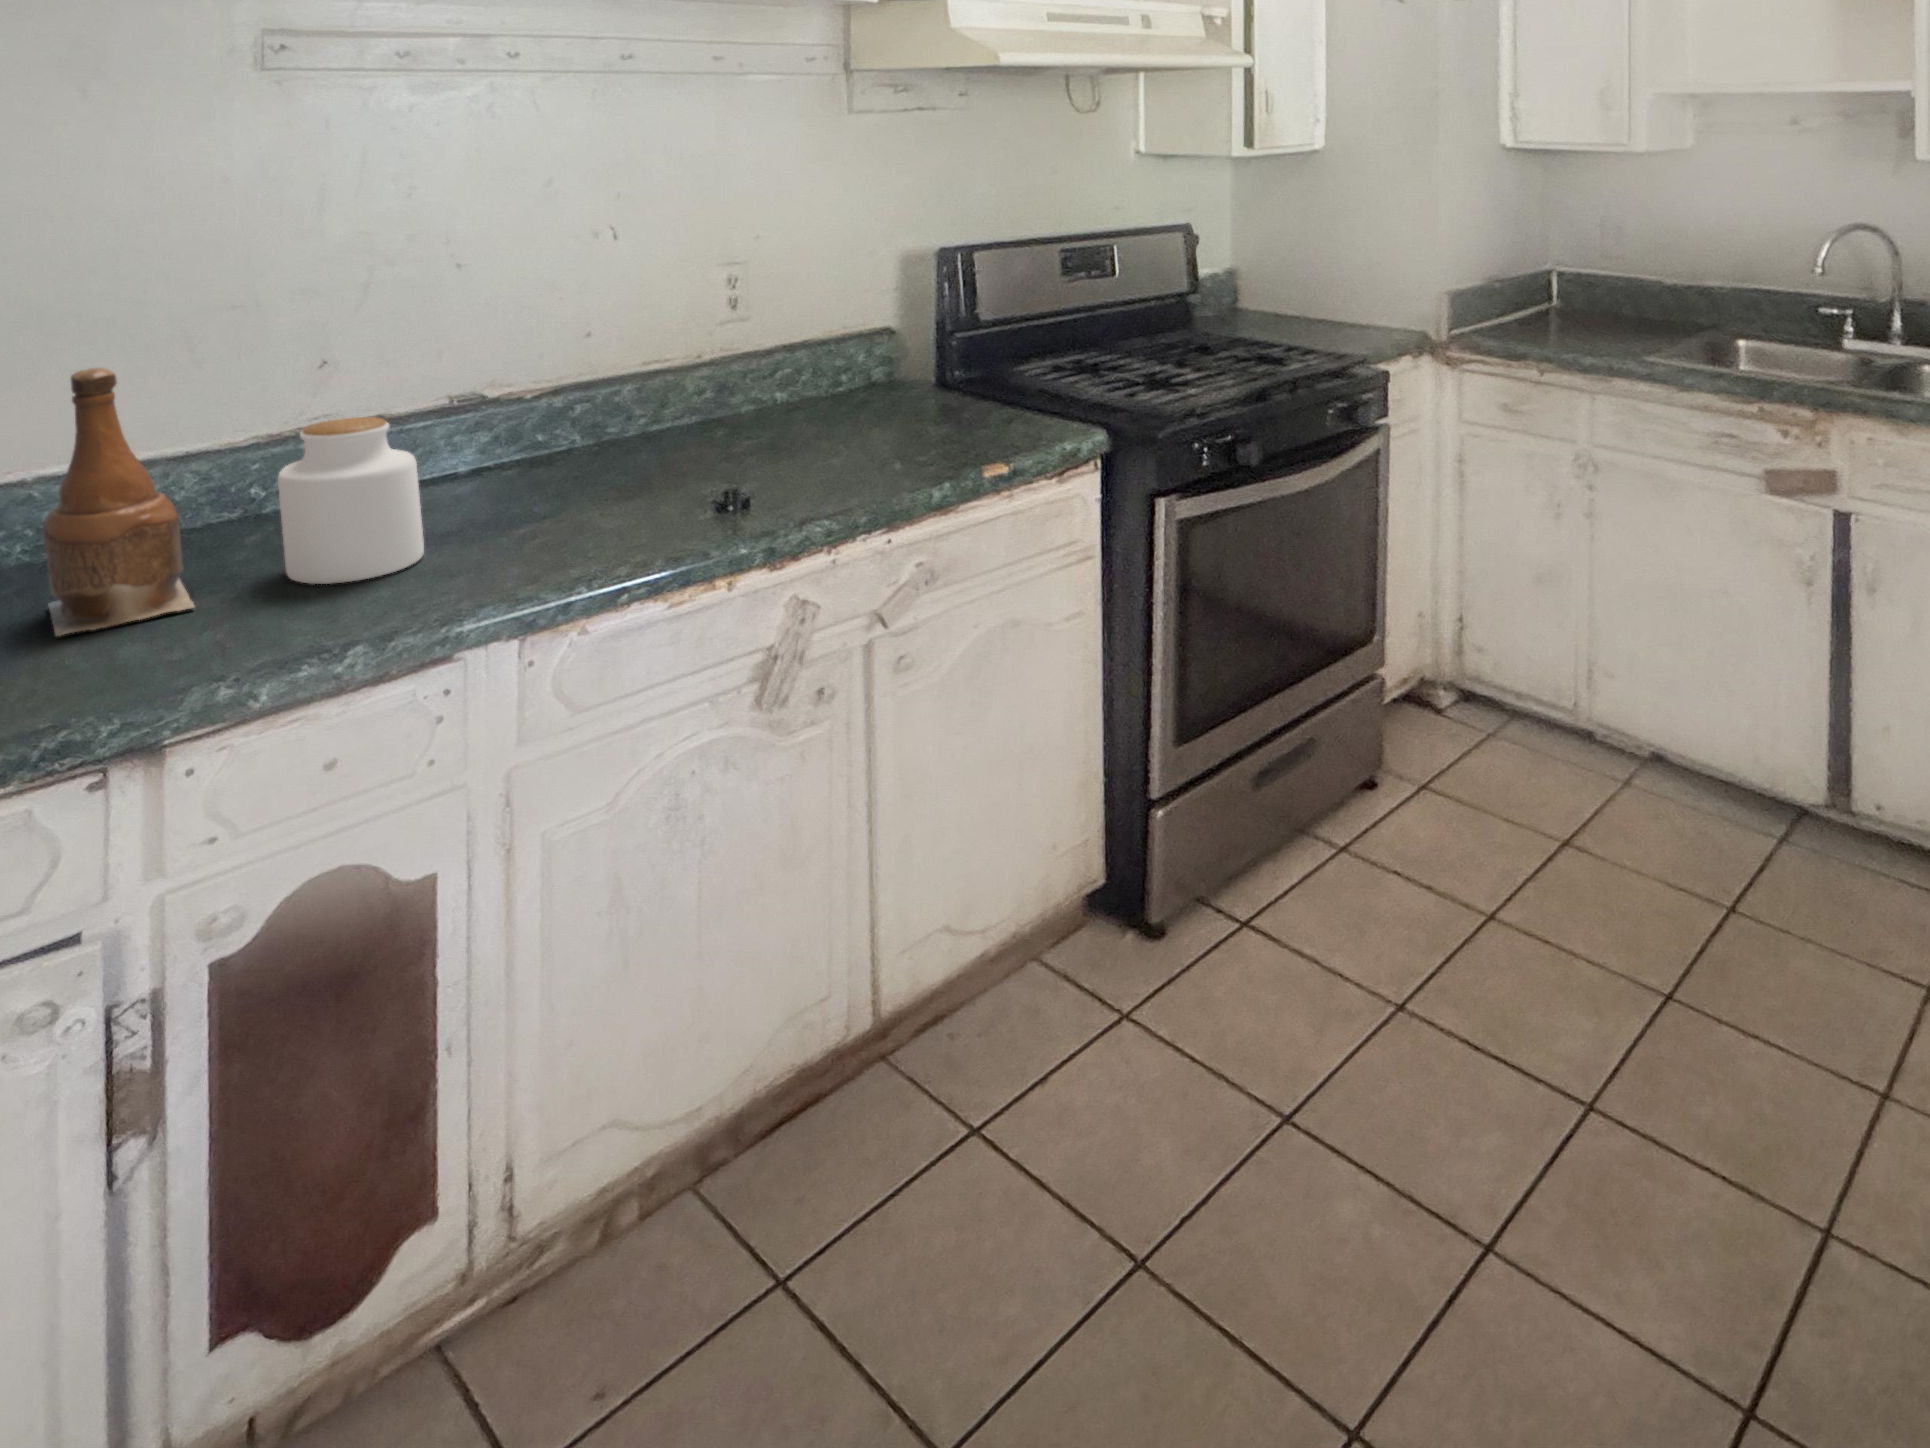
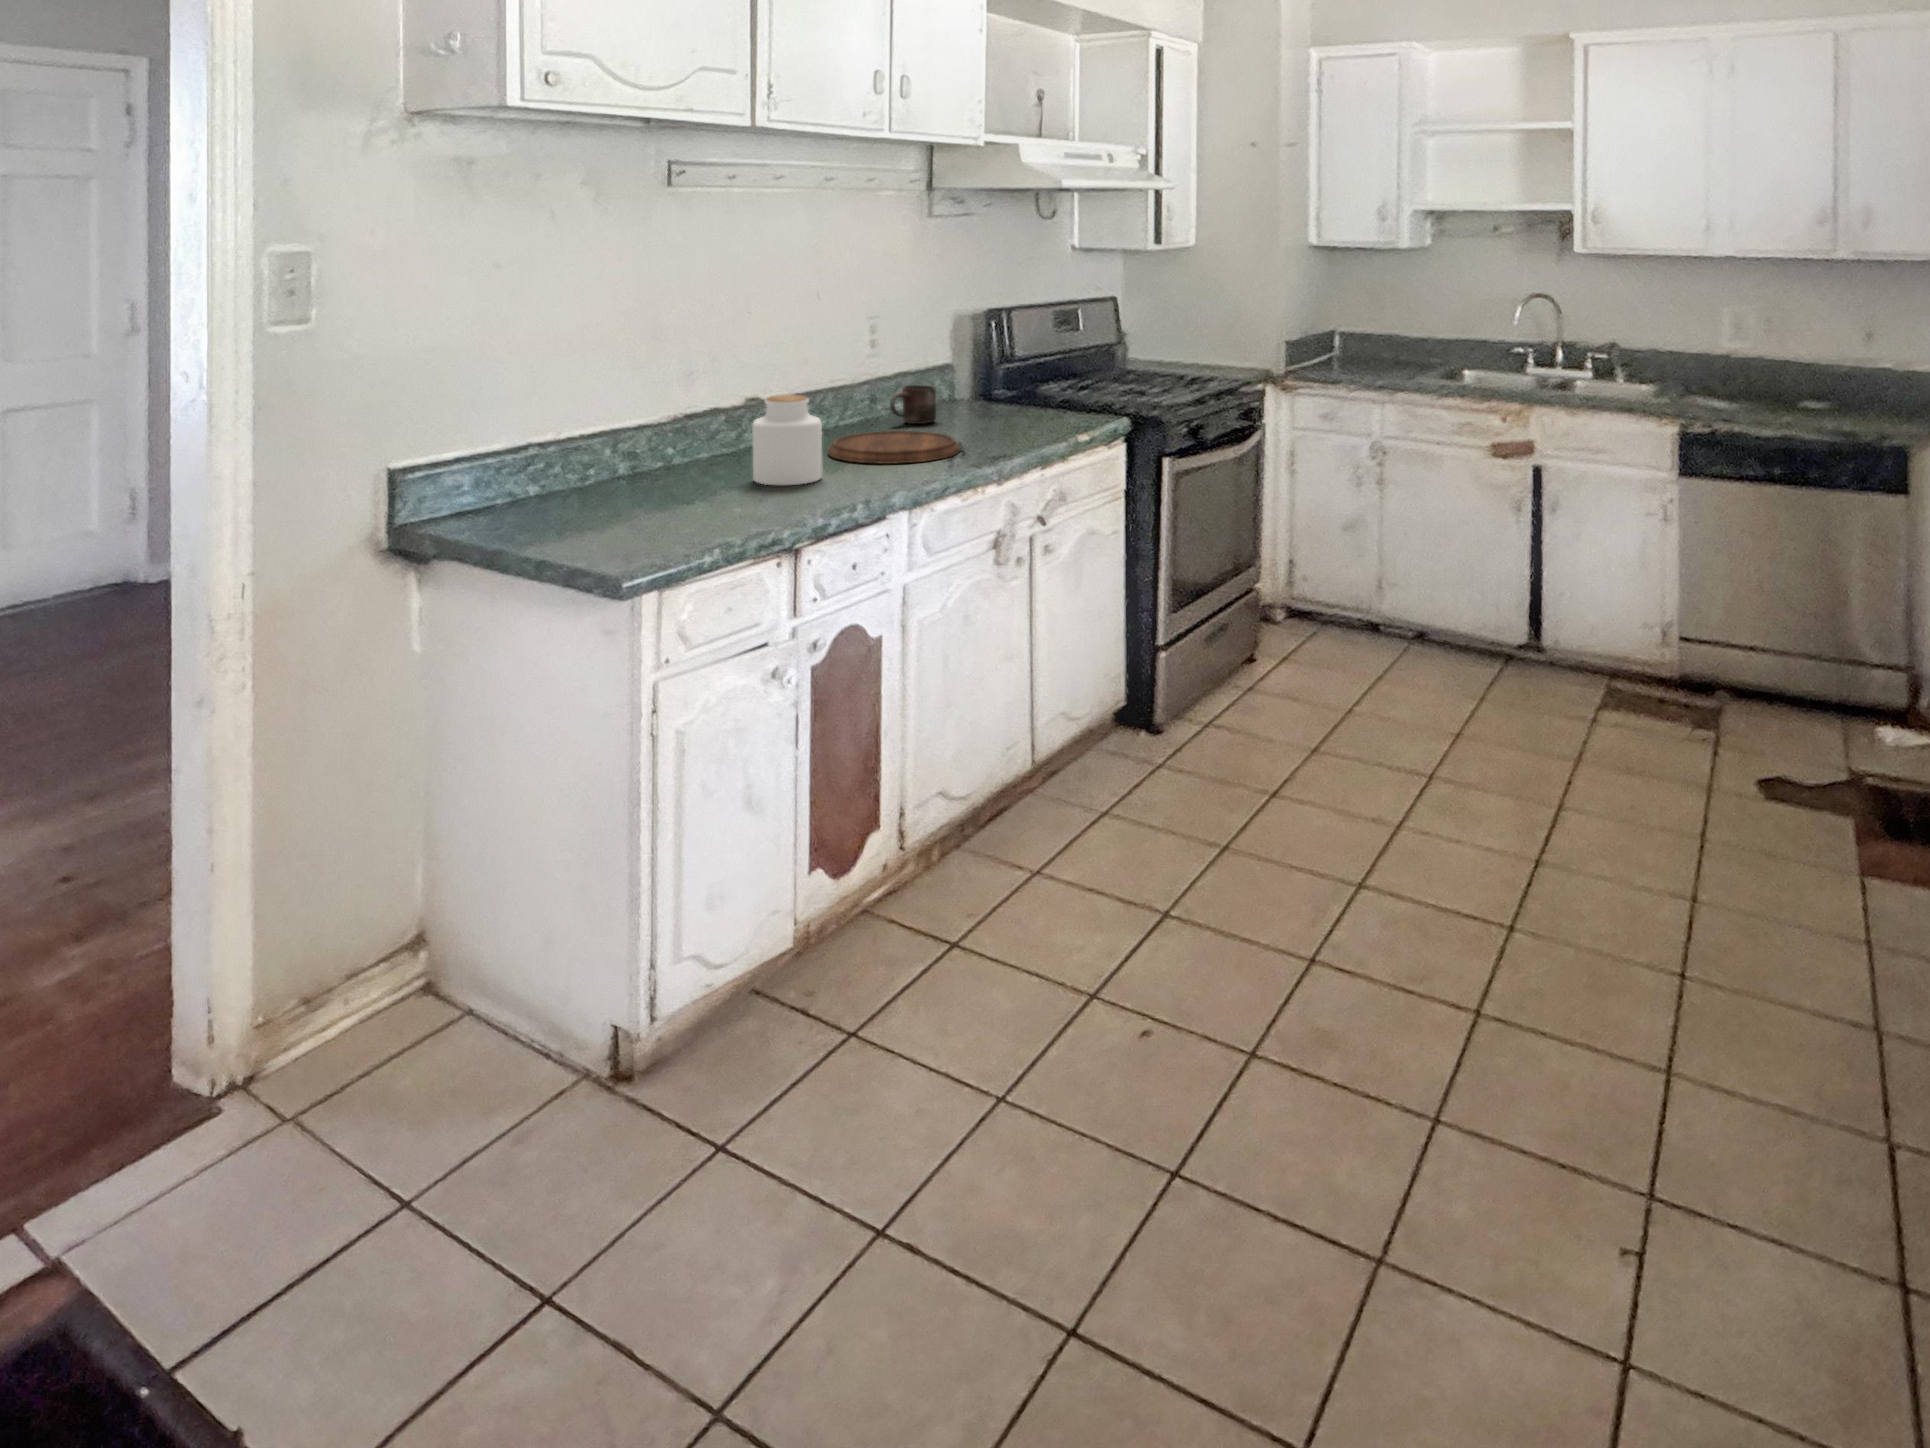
bottle: present [42,368,194,636] -> none [648,362,739,505]
mug: none [730,373,814,435] -> present [890,385,936,424]
cutting board: none [522,457,755,531] -> present [828,431,960,464]

